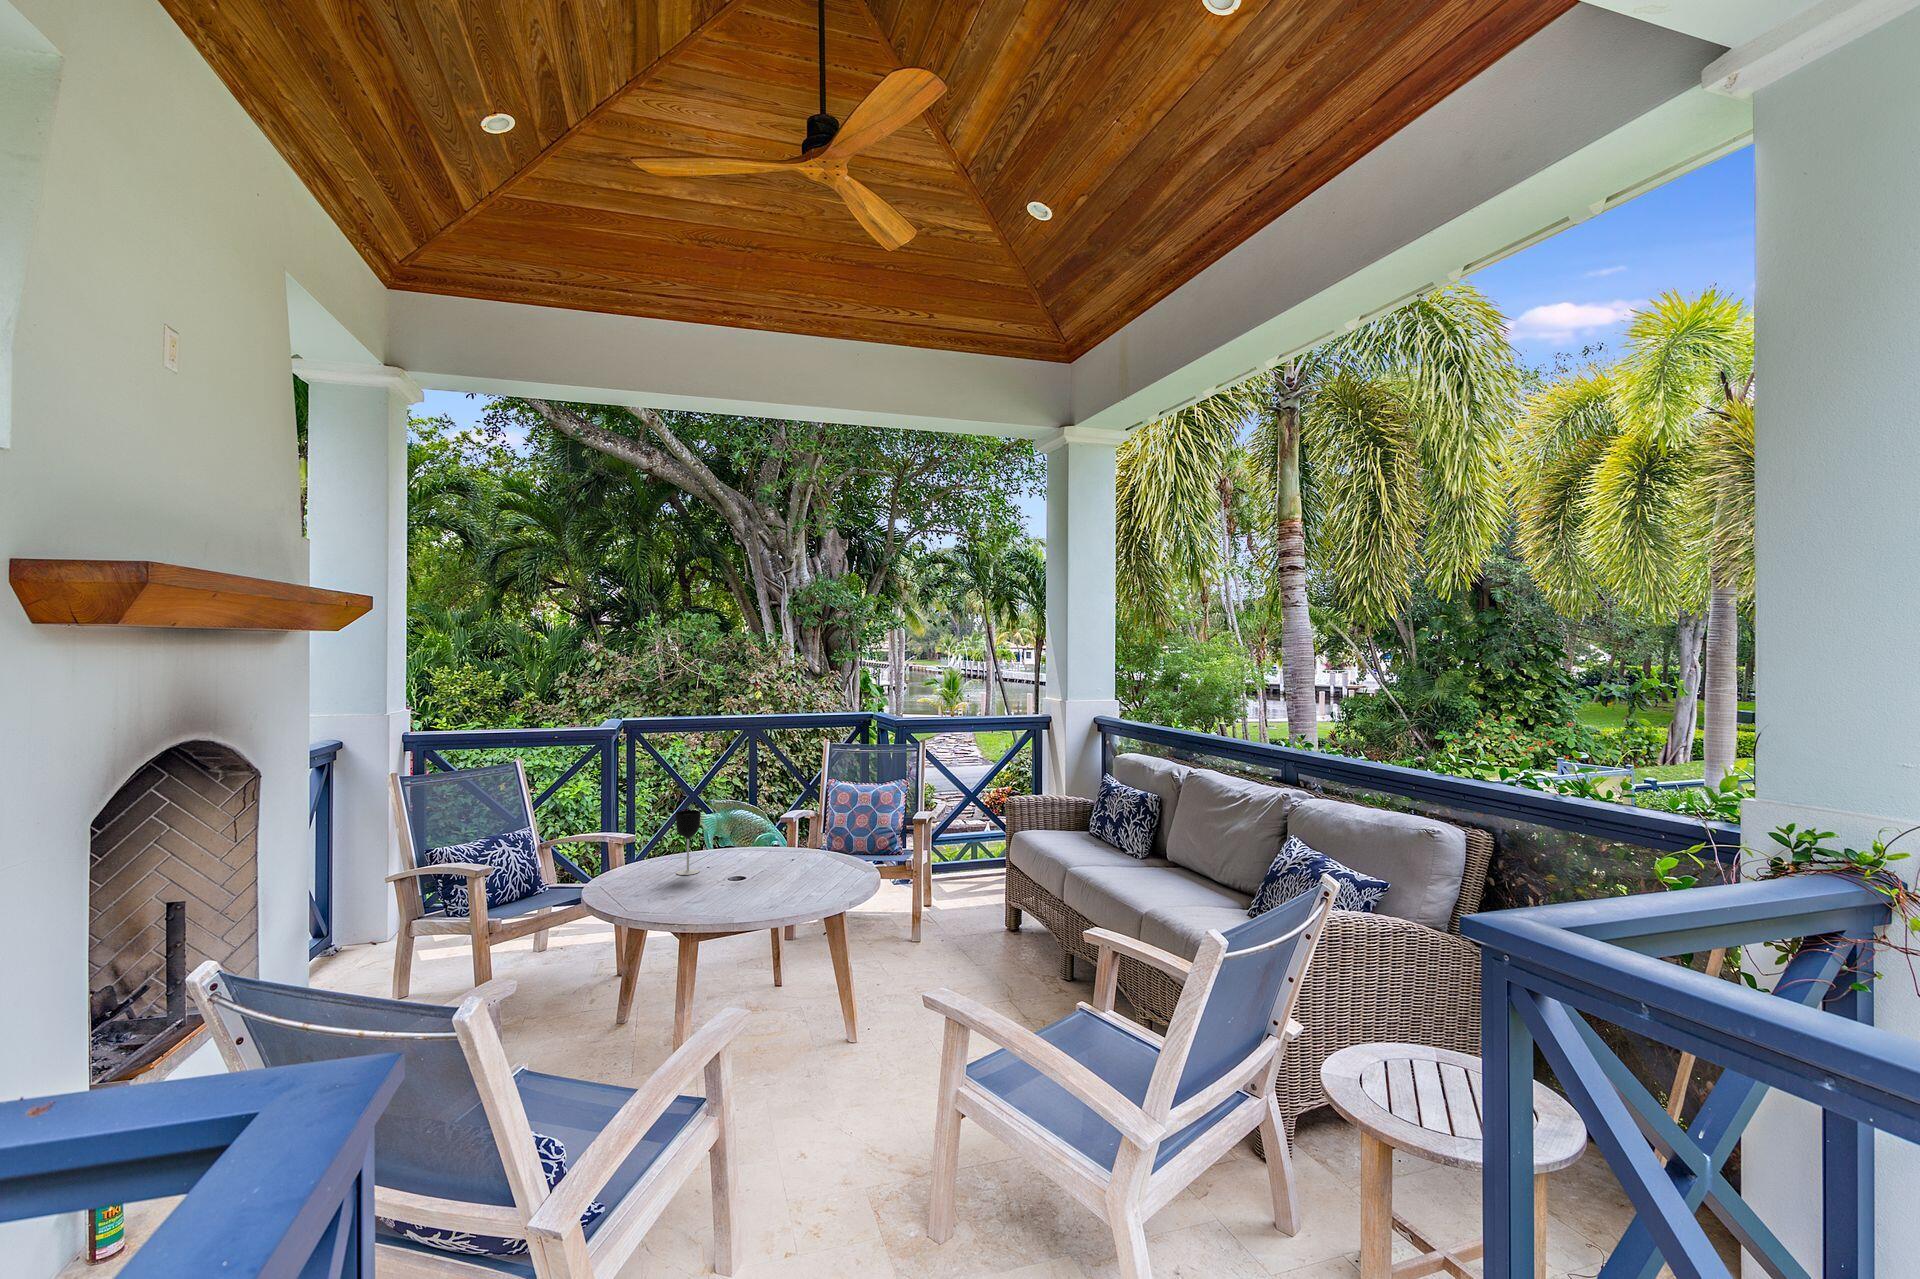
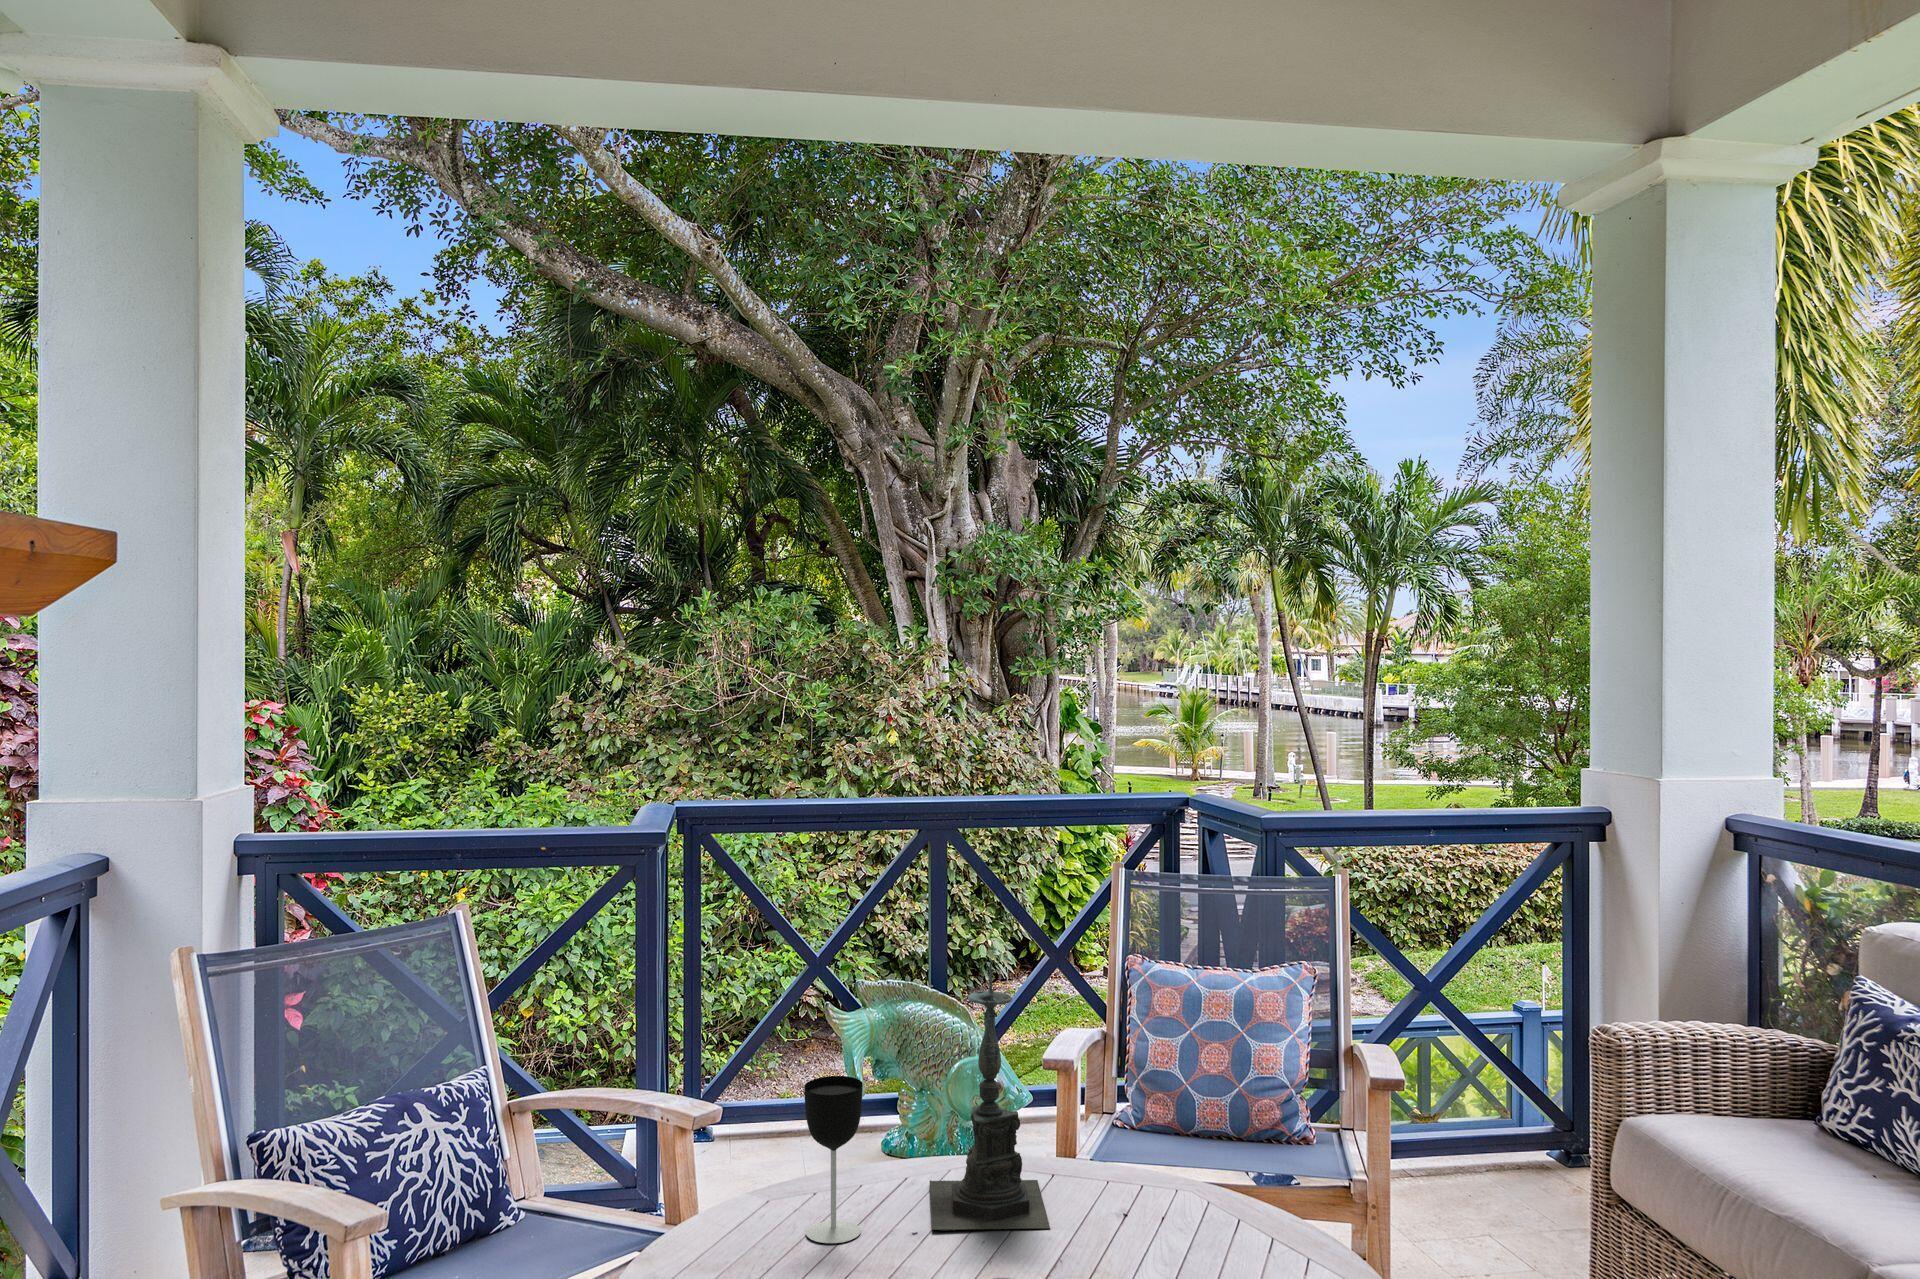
candle holder: none [729,763,779,870] -> present [930,960,1050,1231]

